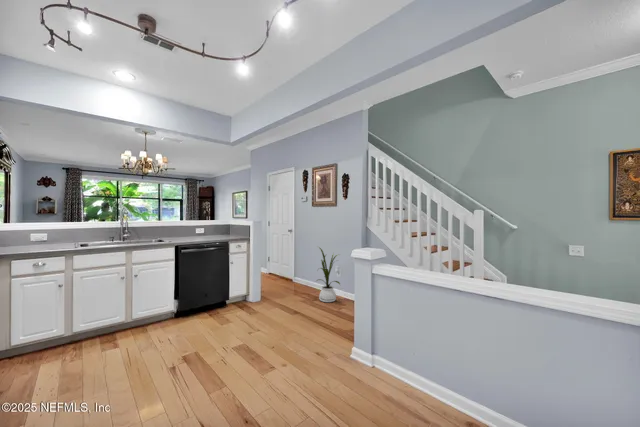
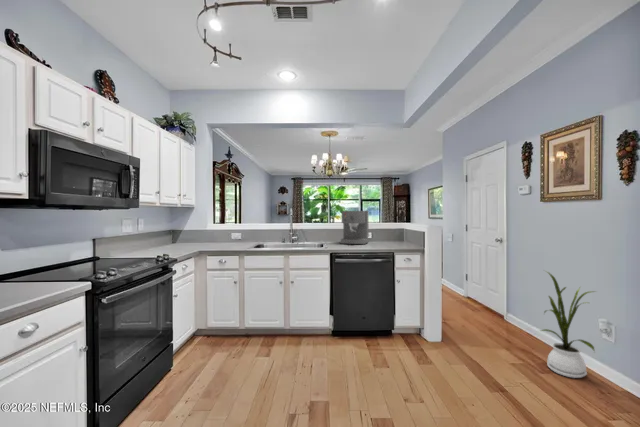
coffee maker: none [178,210,201,238] -> present [341,211,369,244]

